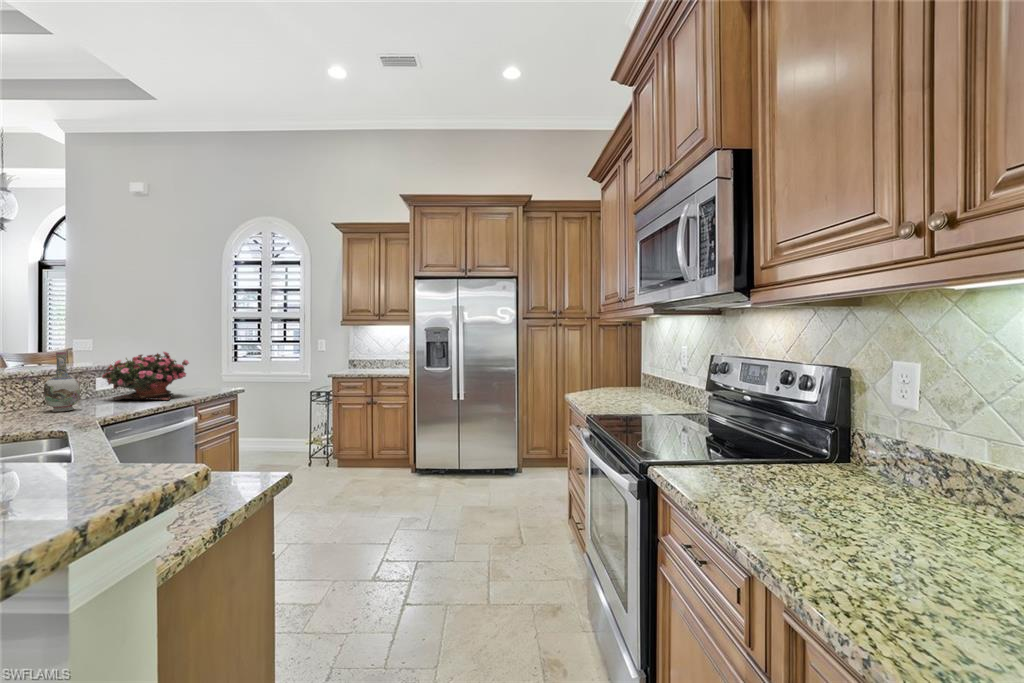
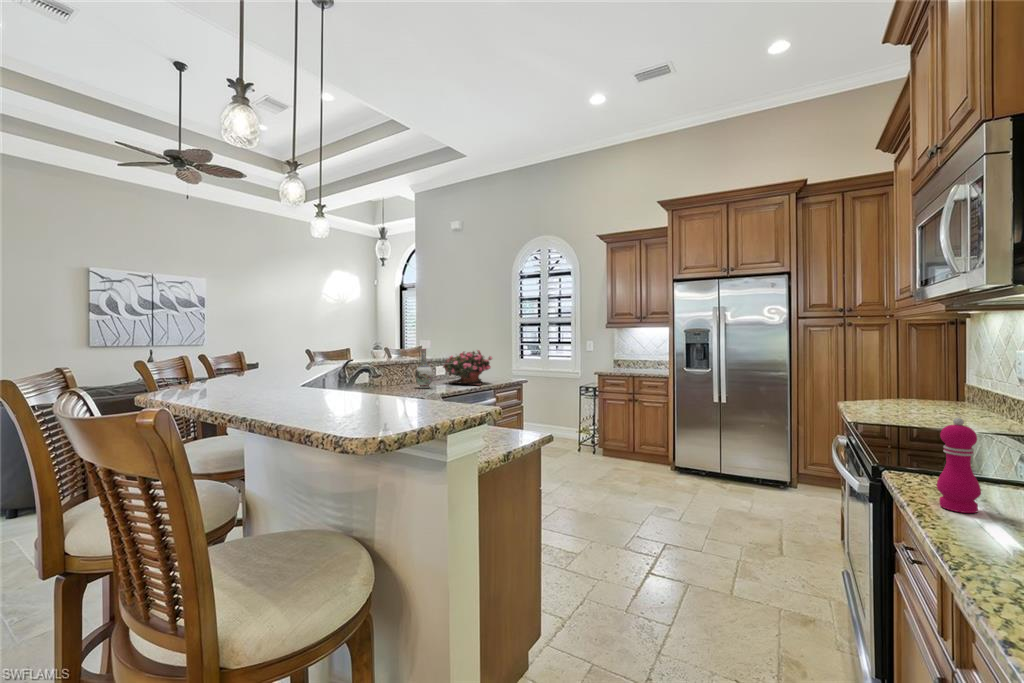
pepper mill: none [739,421,777,520] -> present [937,418,981,513]

